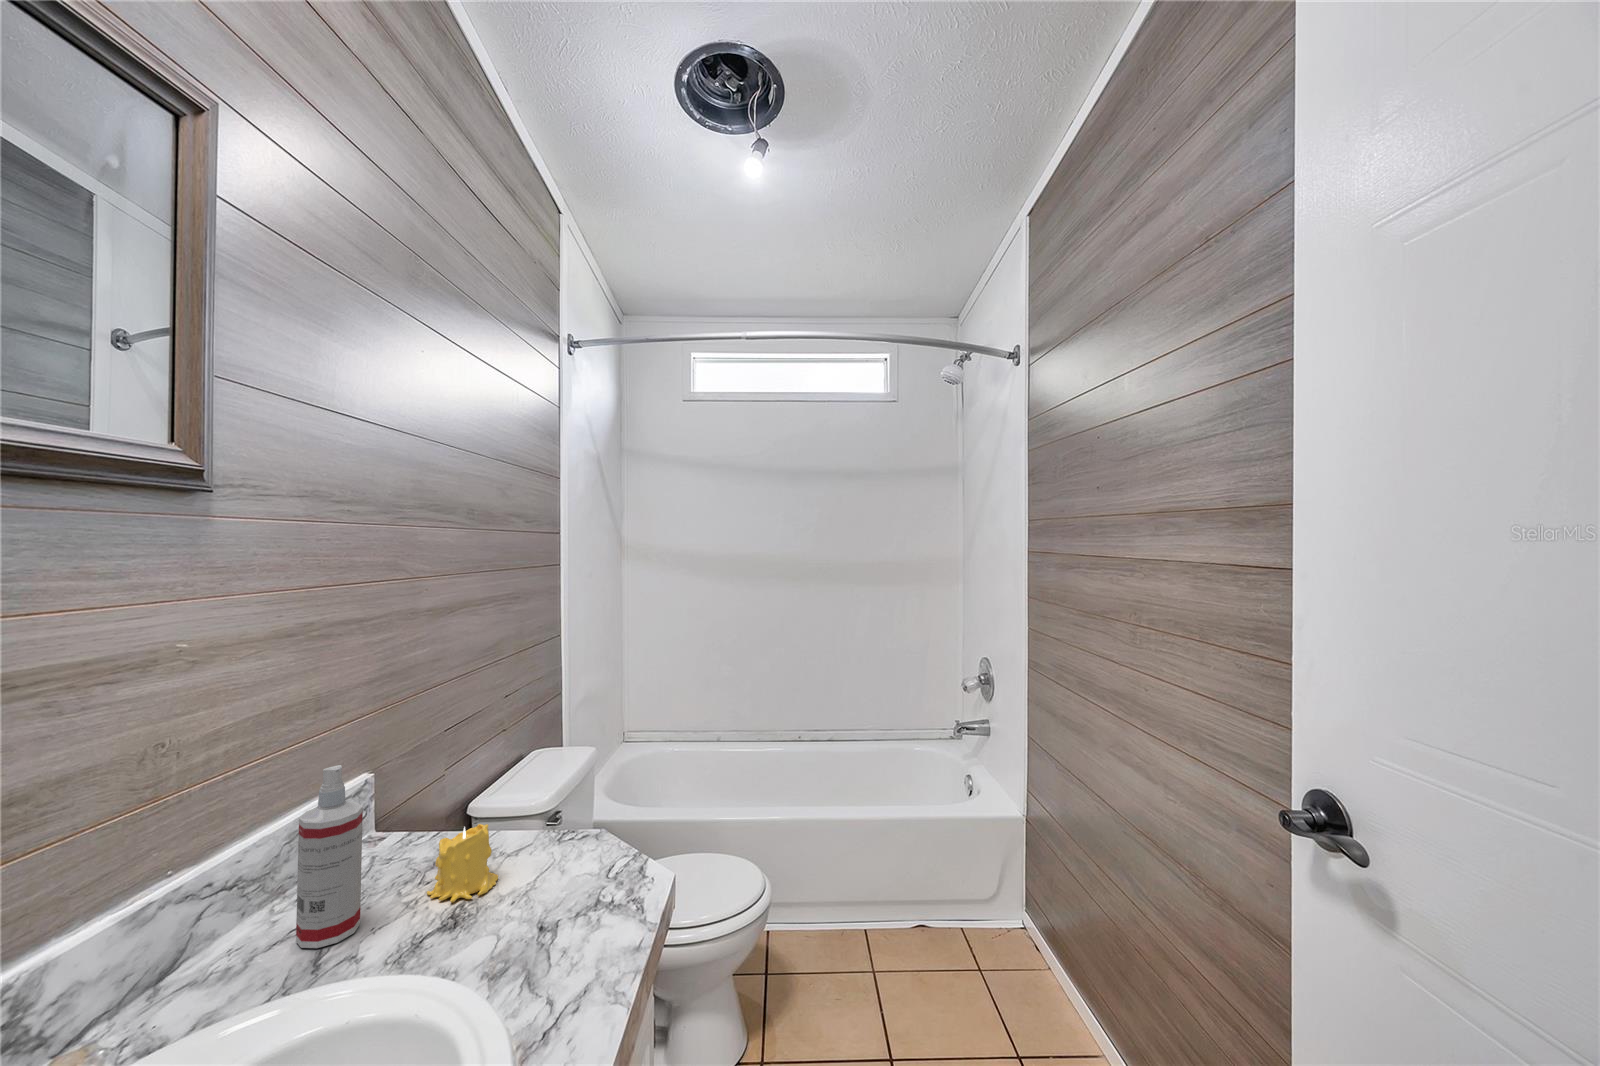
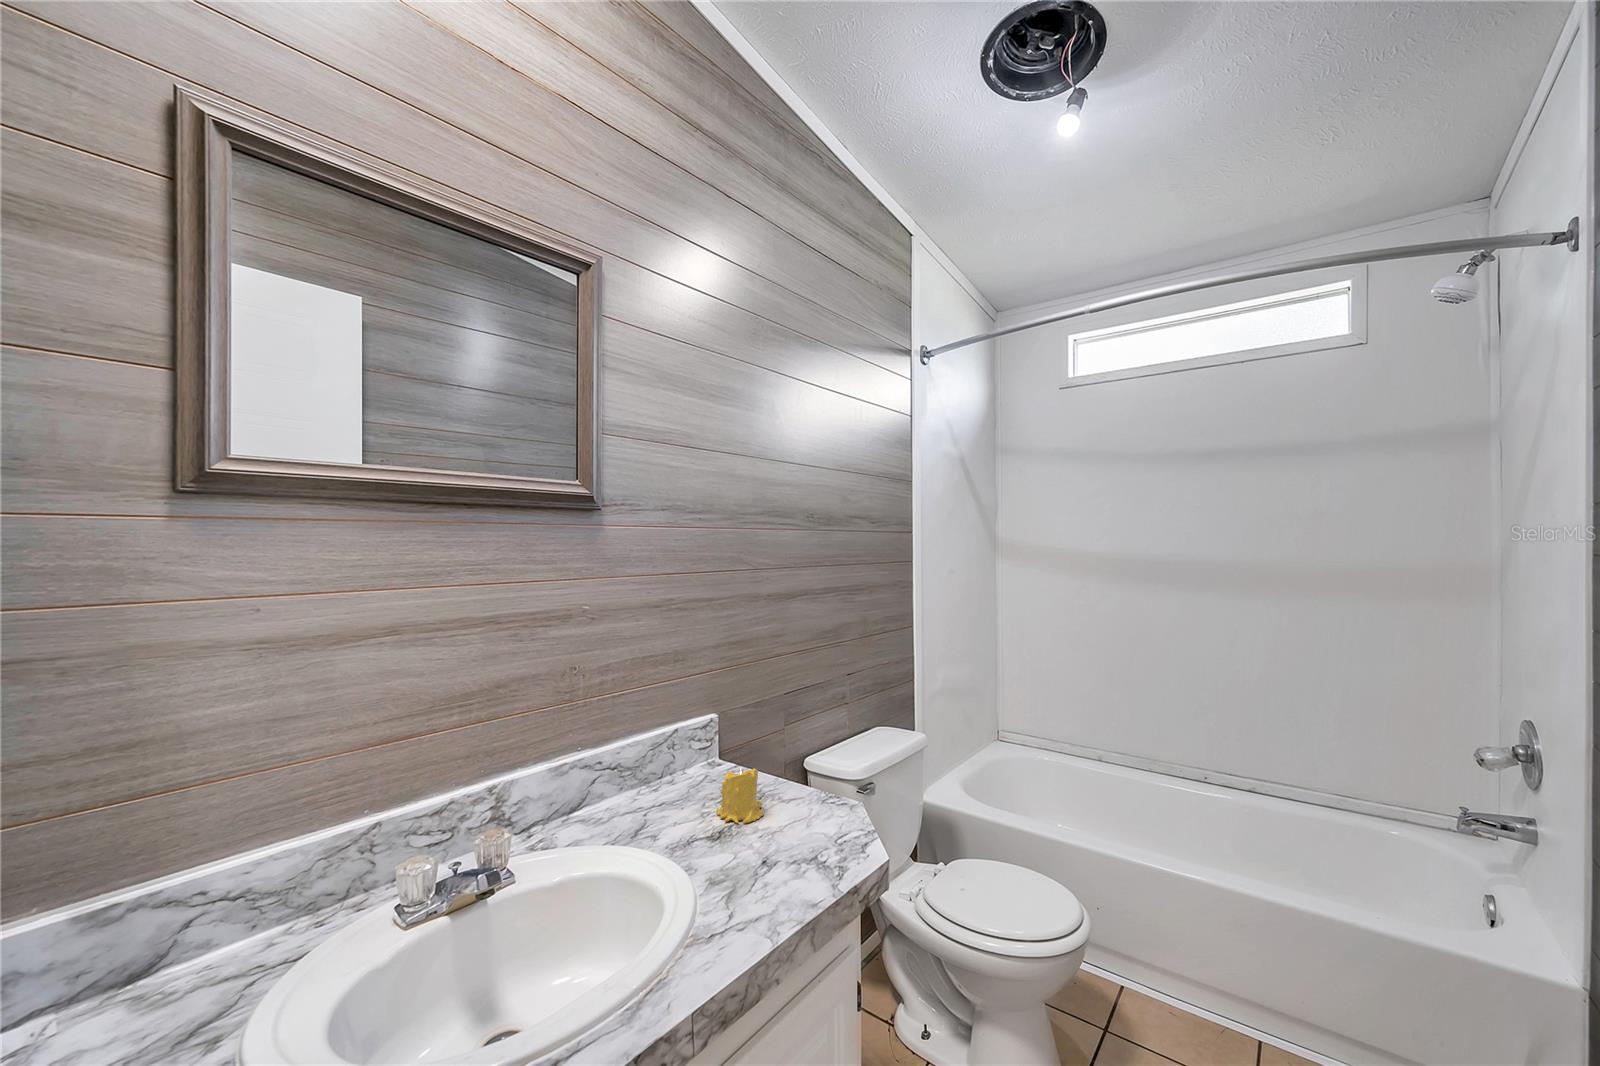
spray bottle: present [296,765,363,948] -> none [636,701,672,824]

